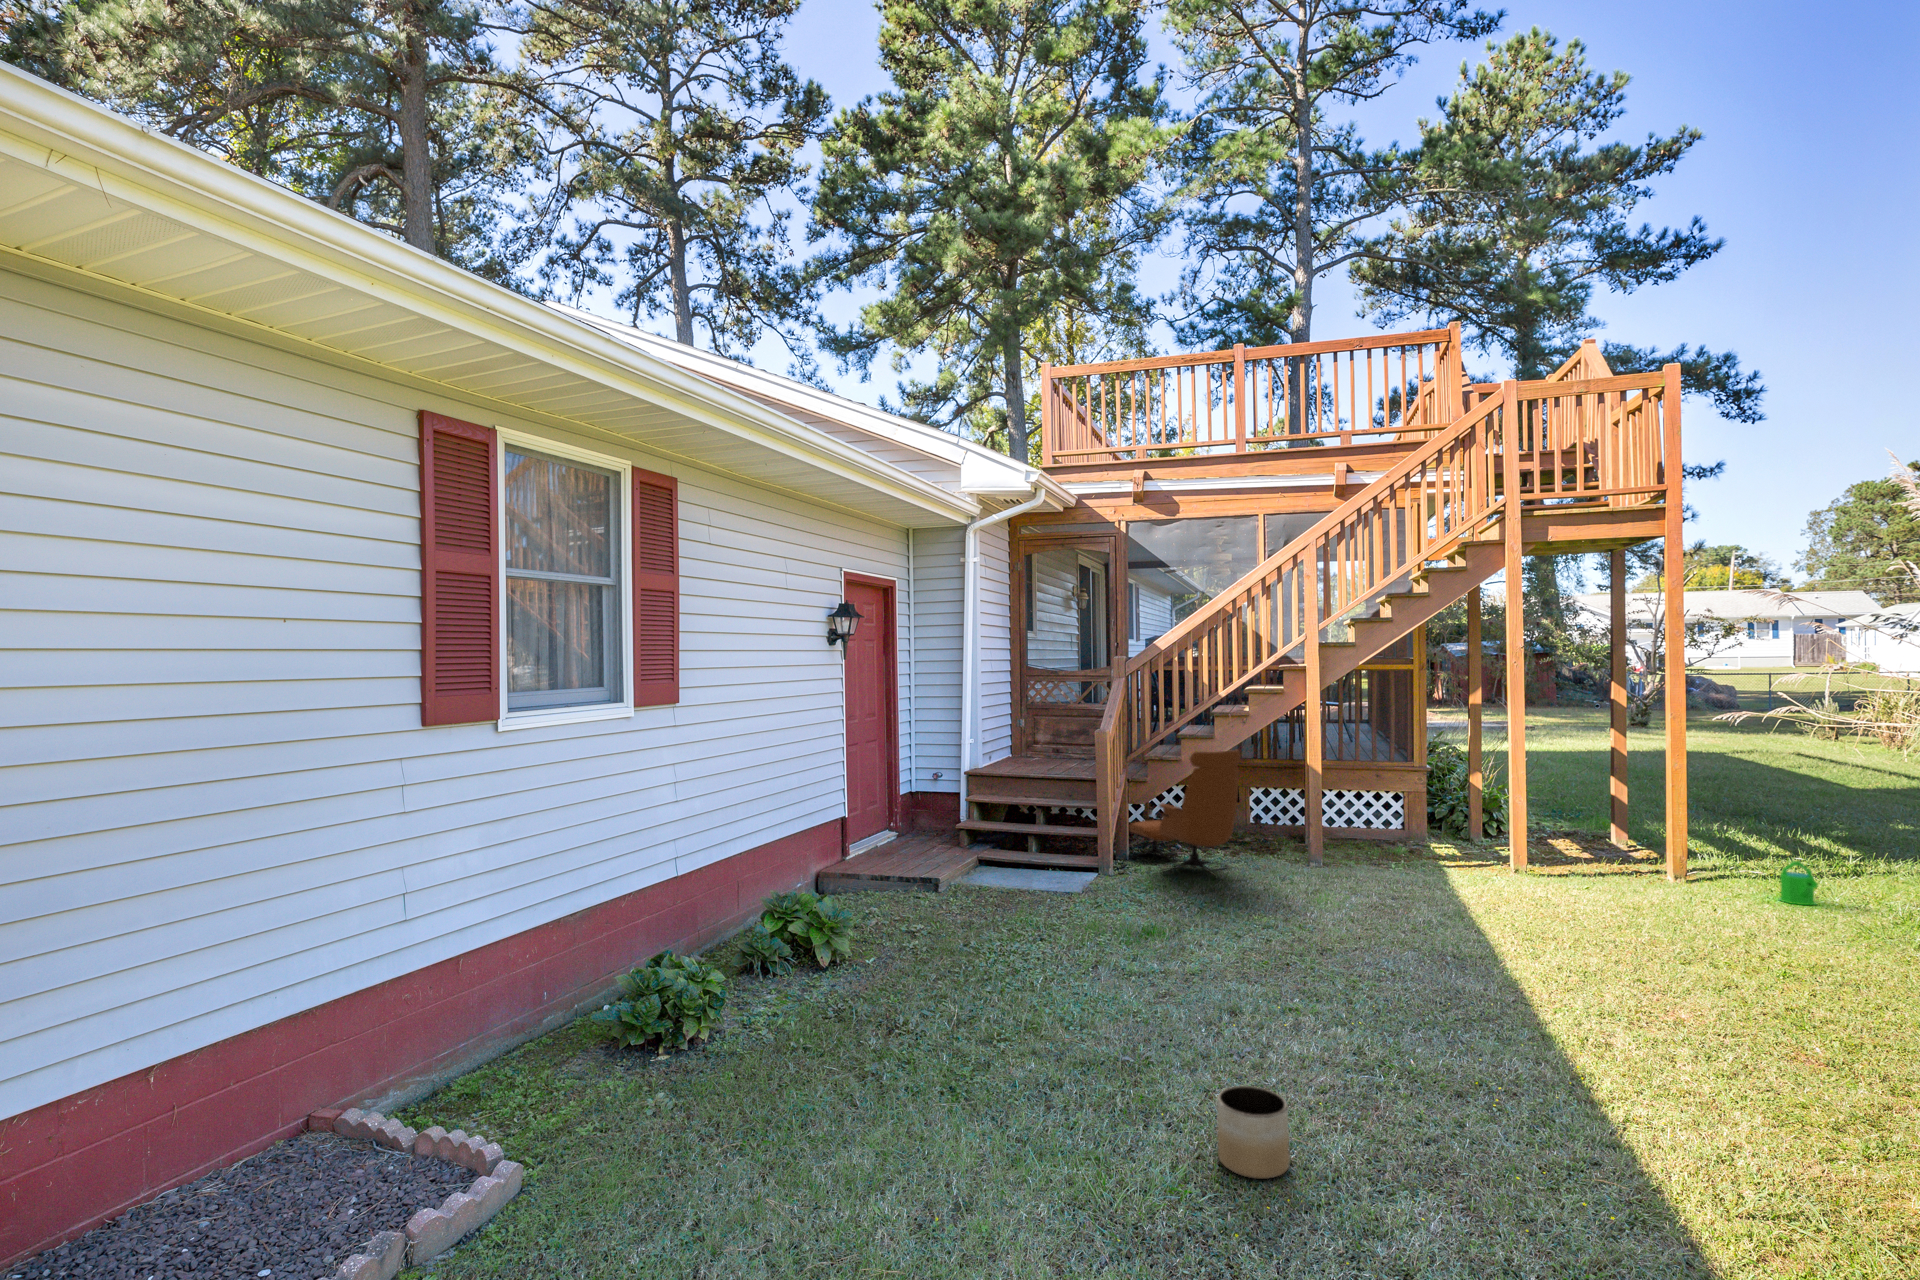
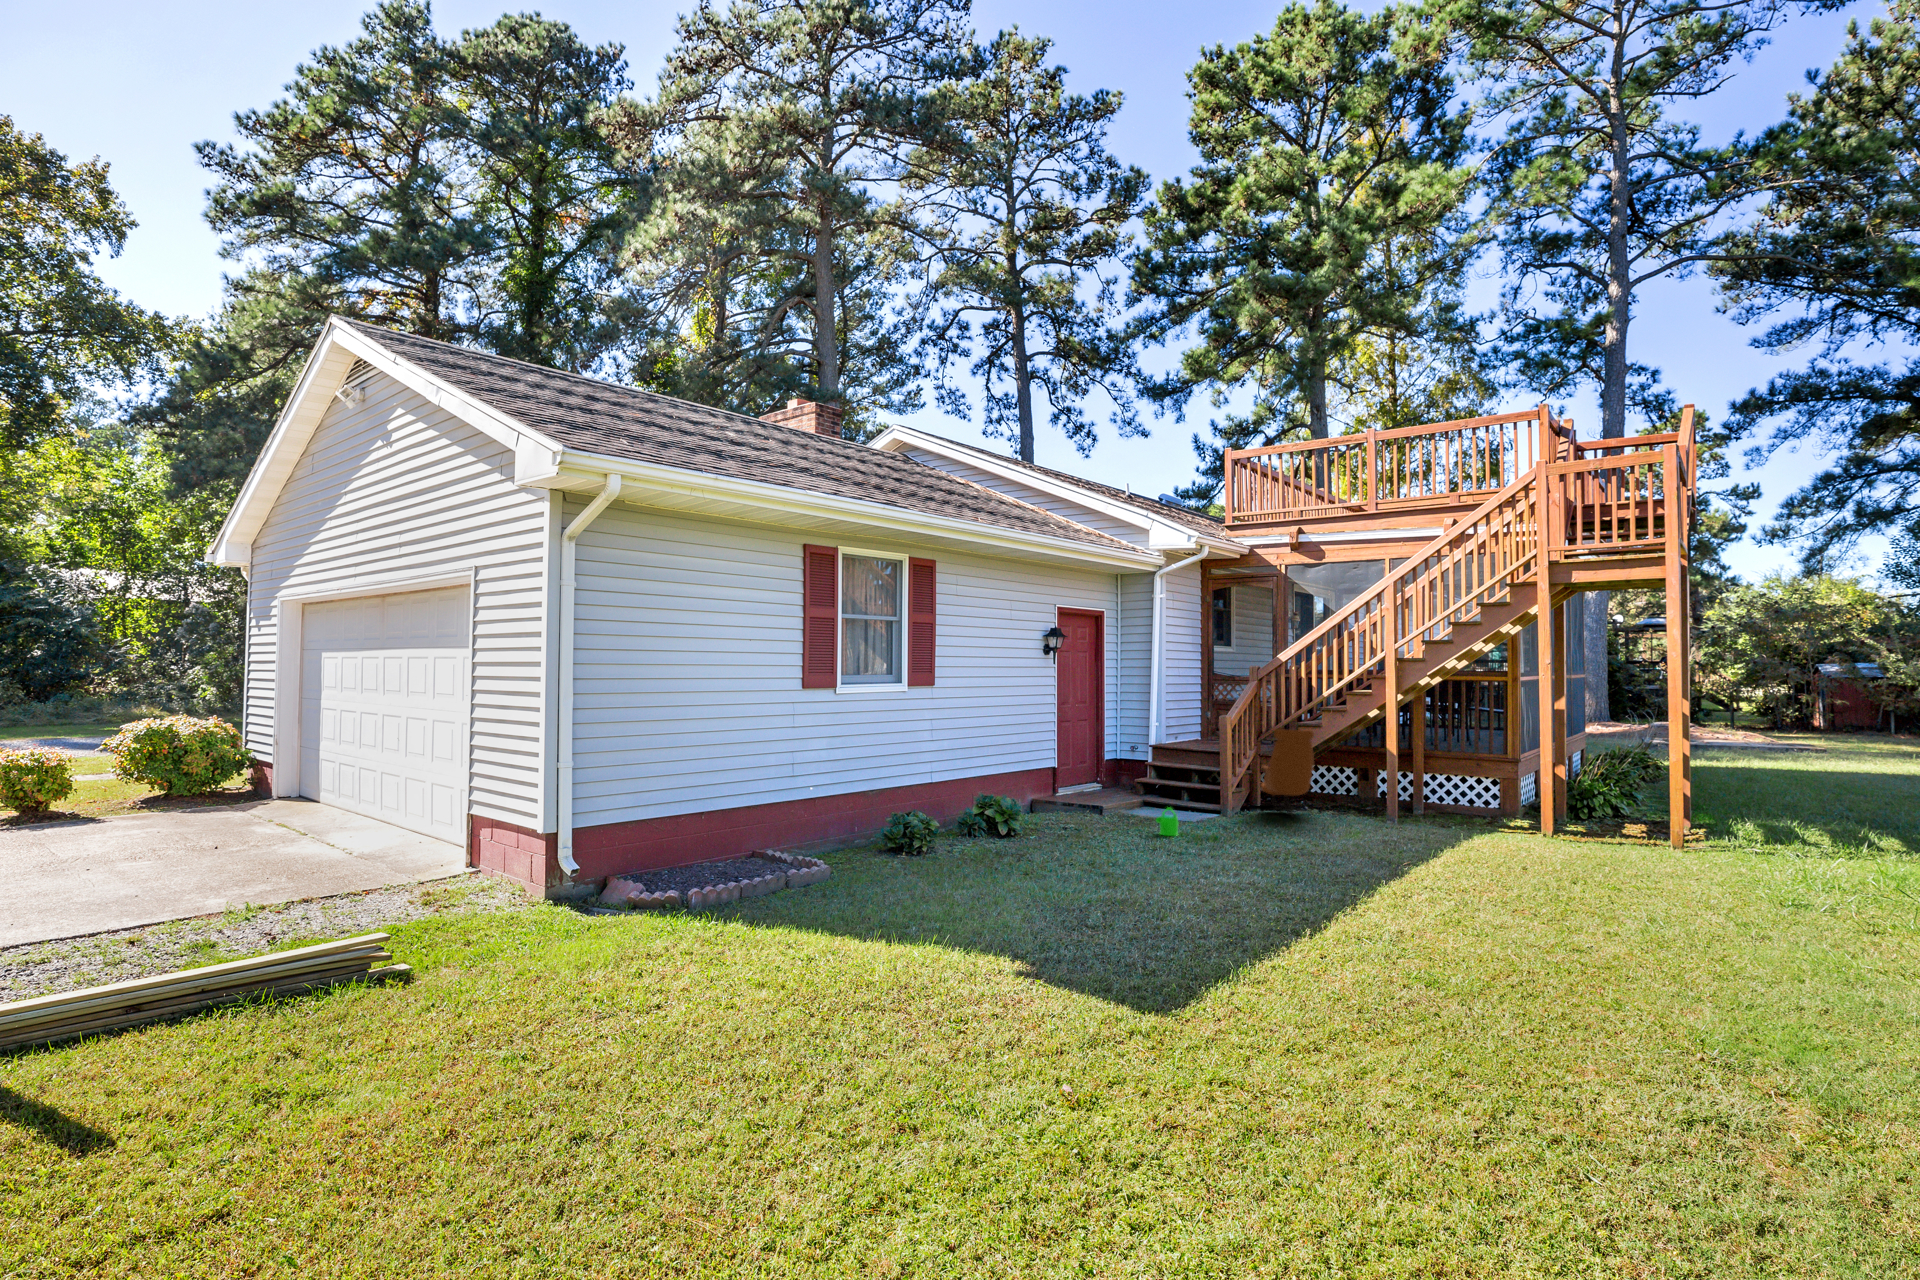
watering can: present [1779,861,1818,905] -> present [1156,807,1178,836]
planter: present [1217,1086,1290,1179] -> none [1110,847,1140,878]

